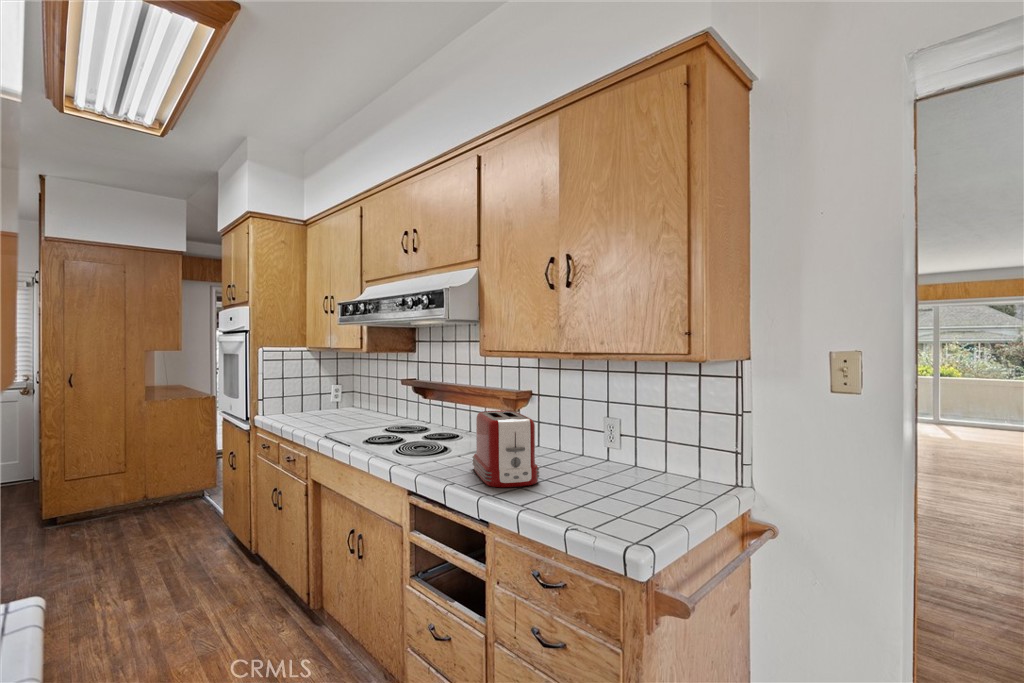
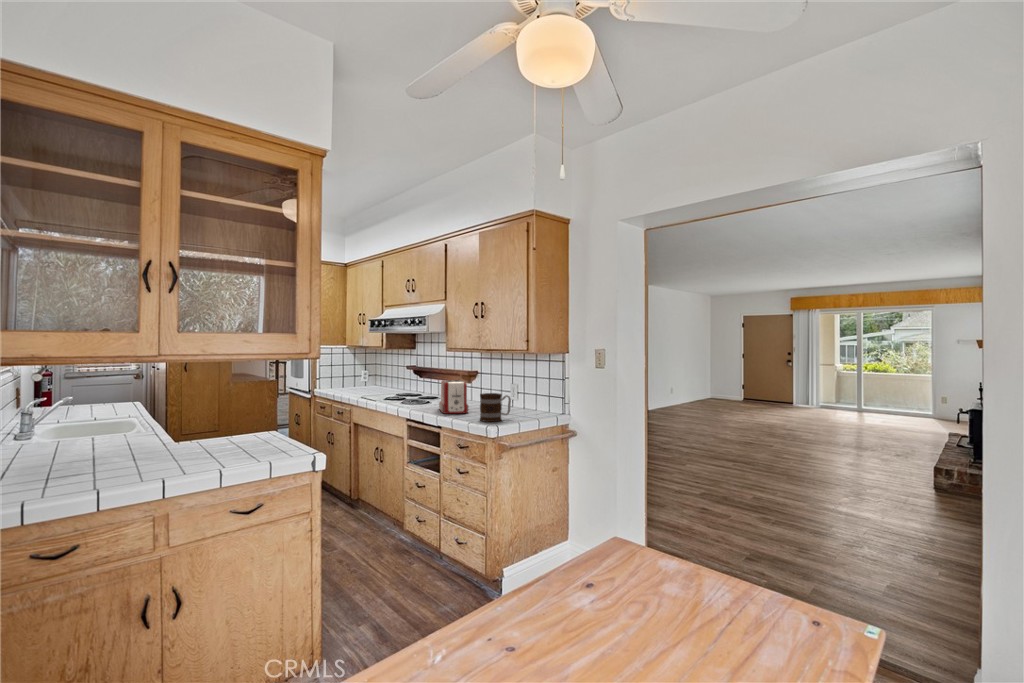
mug: none [580,448,647,521] -> present [480,393,511,422]

